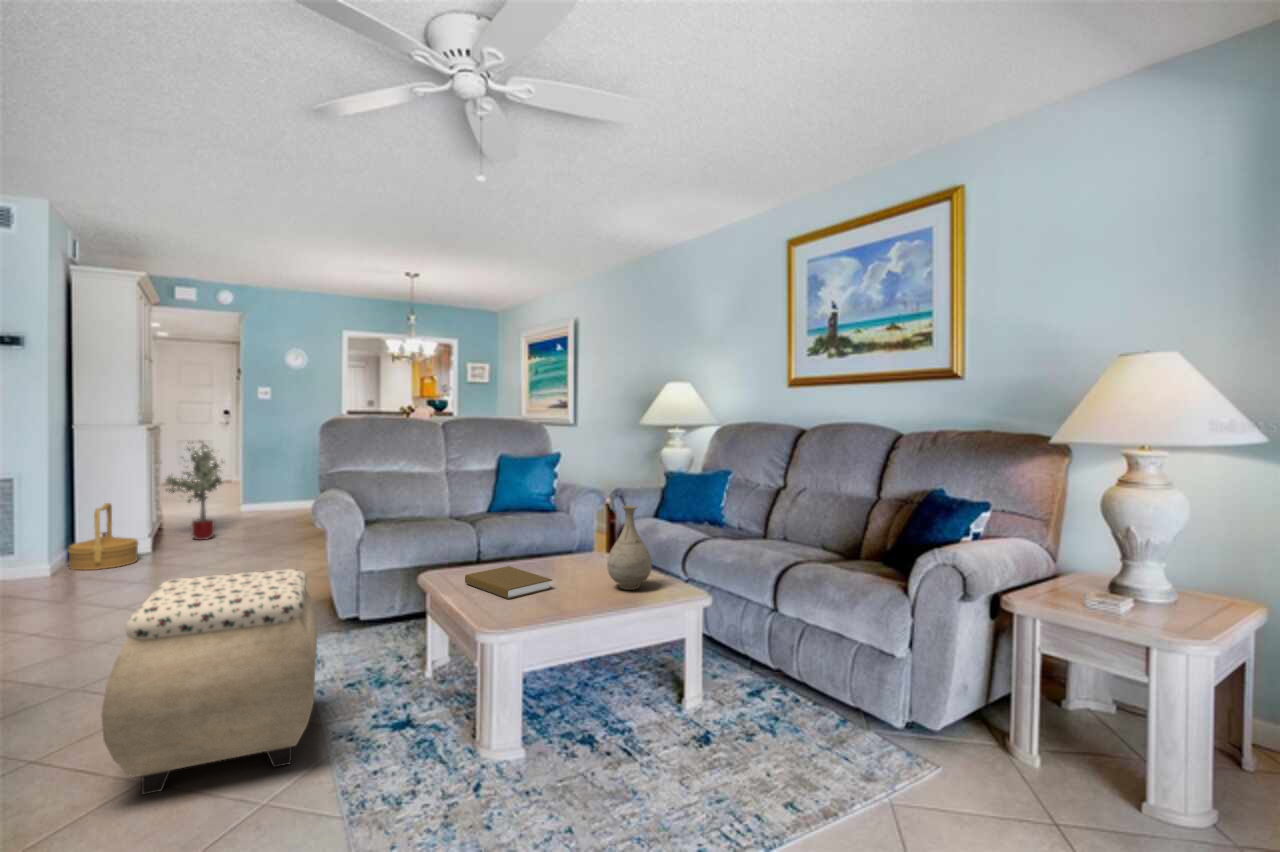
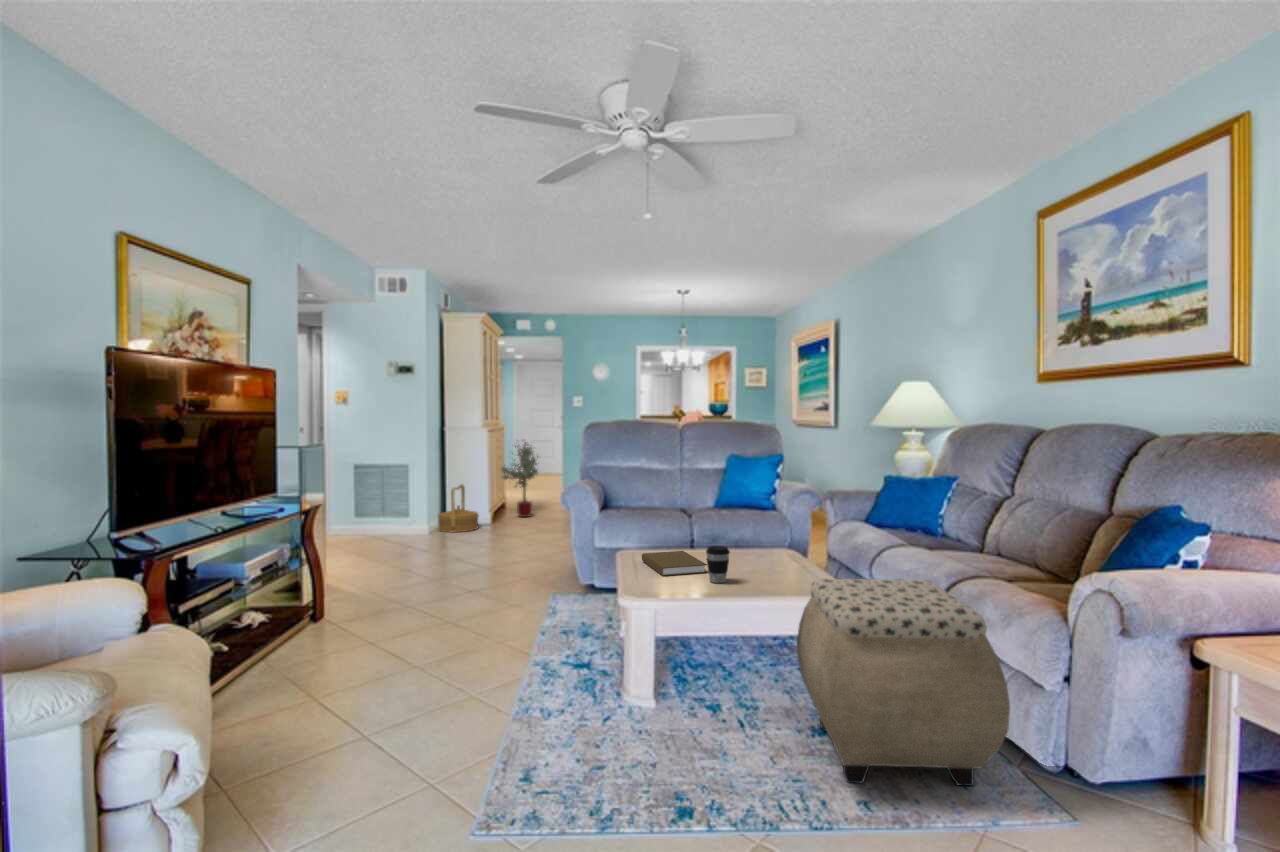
vase: present [607,505,652,590] -> none [754,502,797,582]
coffee cup: none [561,558,588,600] -> present [706,546,730,583]
ottoman: present [101,569,318,794] -> present [797,578,1010,786]

